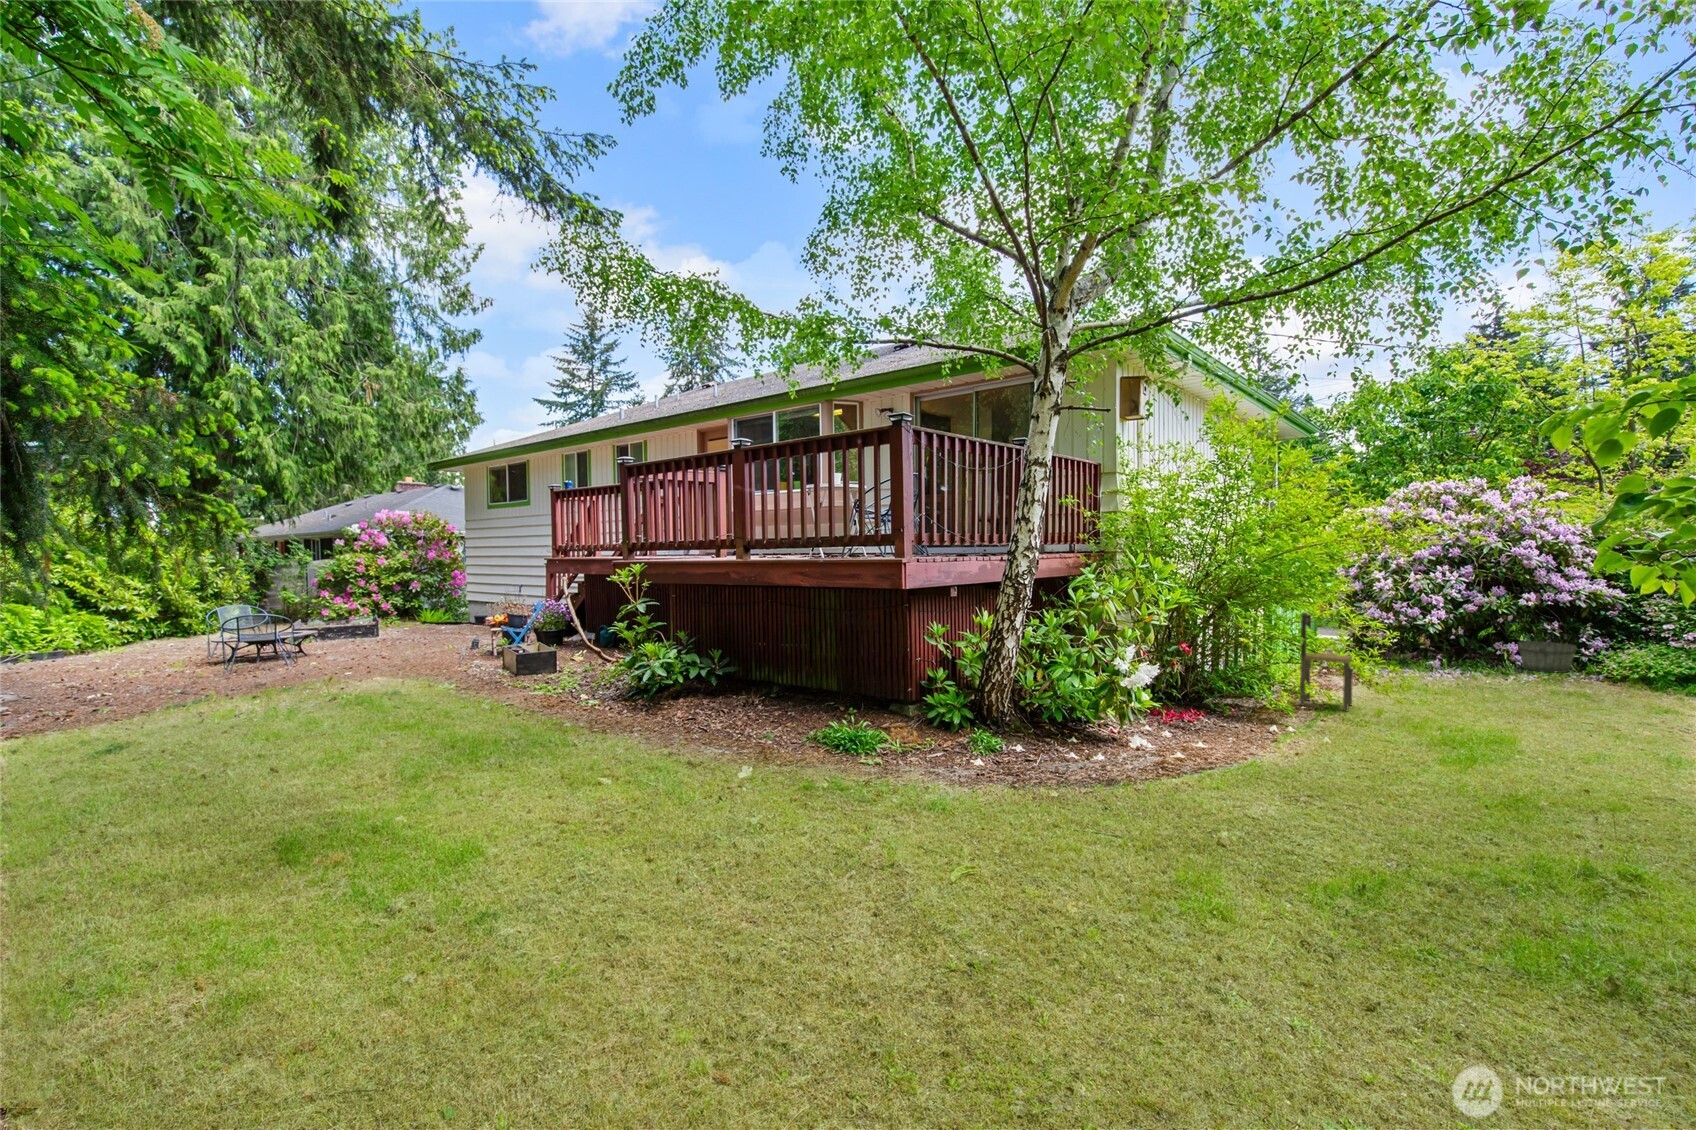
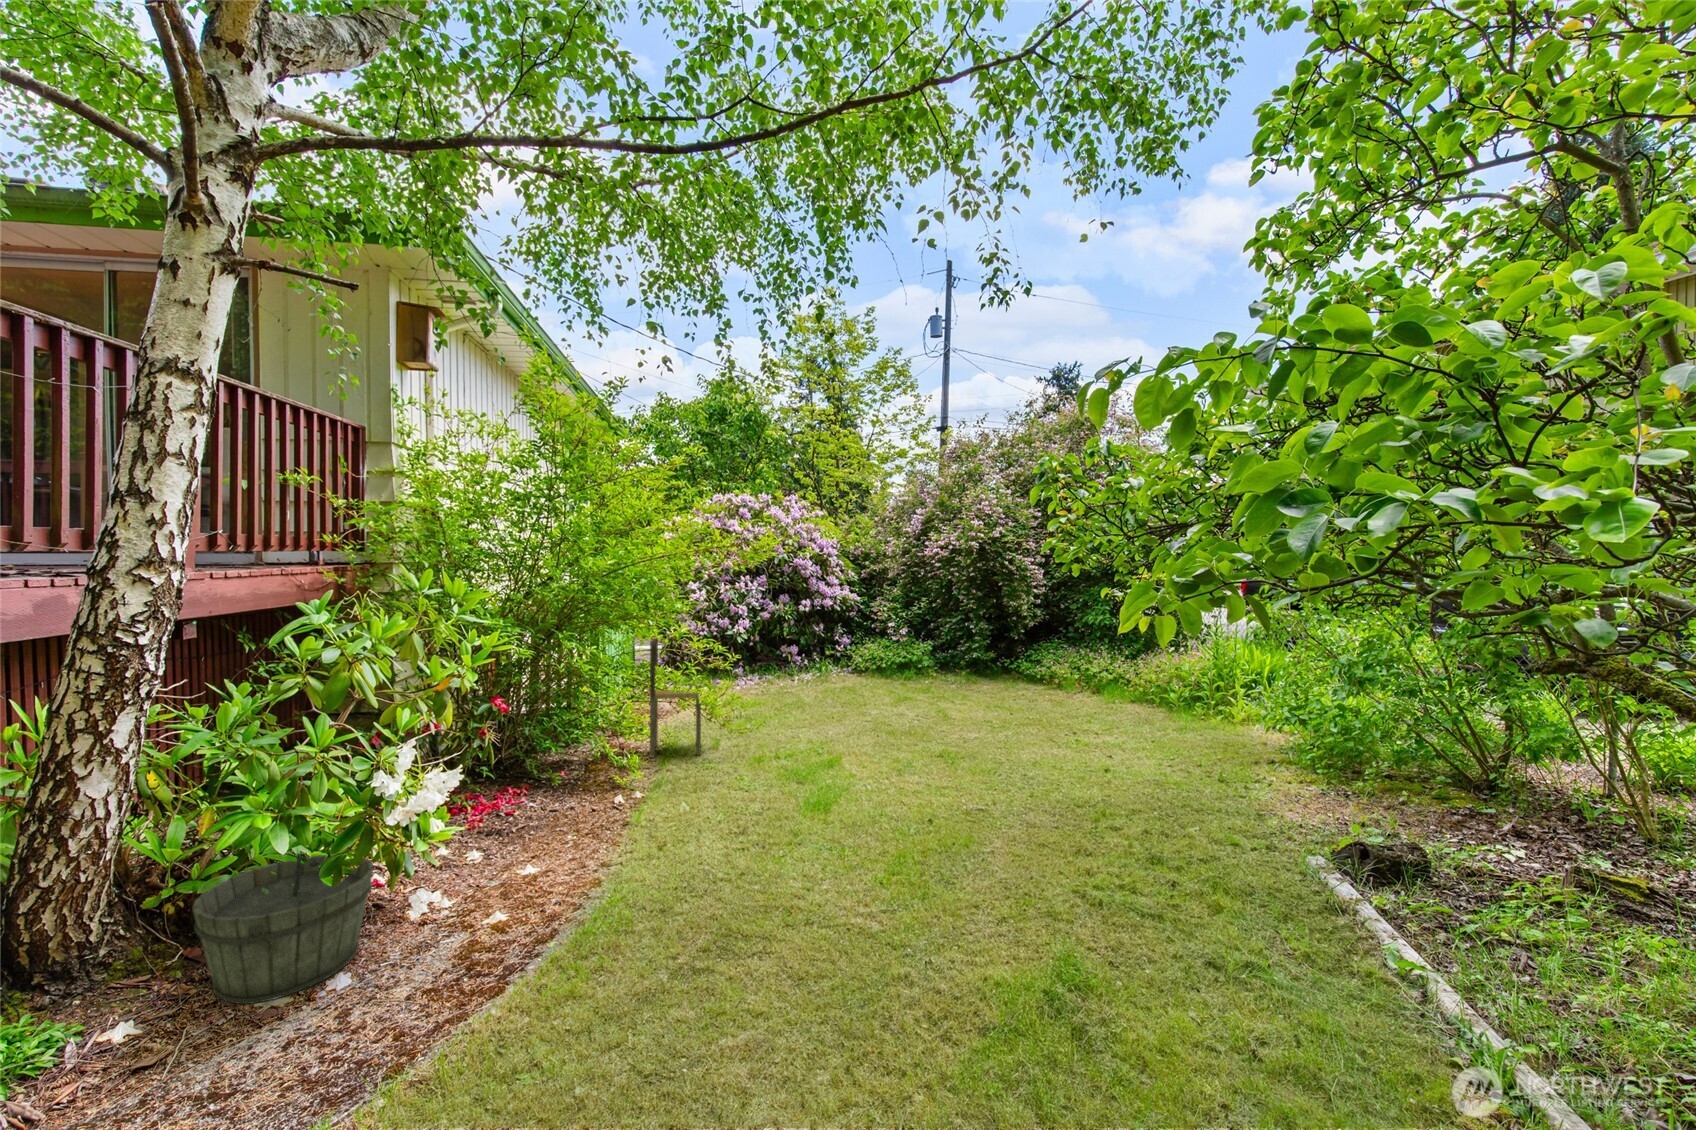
wooden bucket: present [1518,637,1576,673] -> present [192,853,373,1004]

